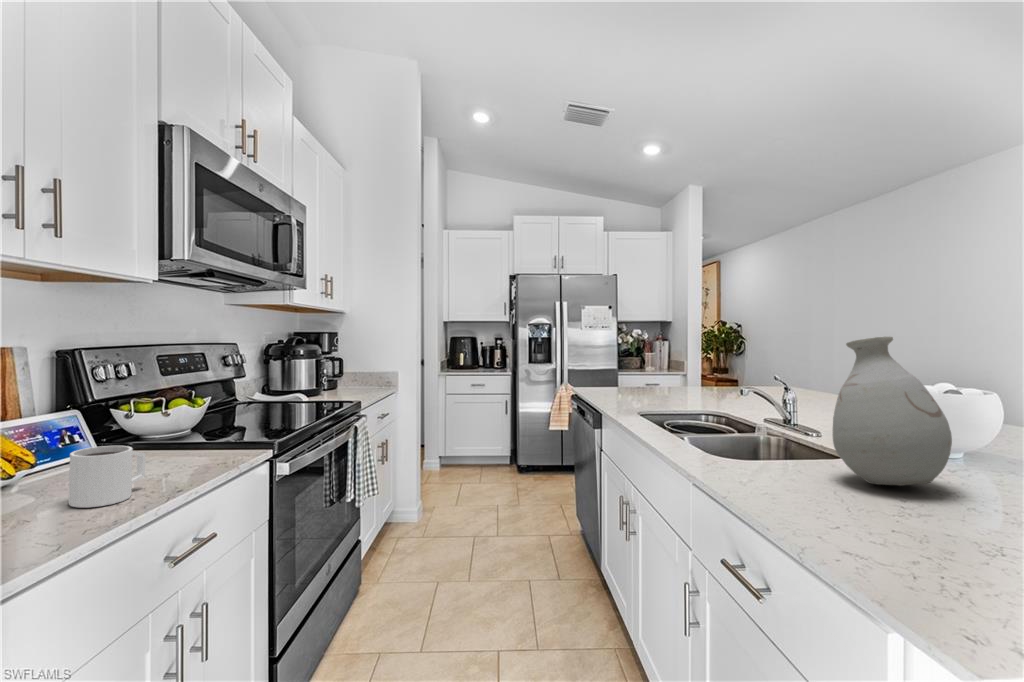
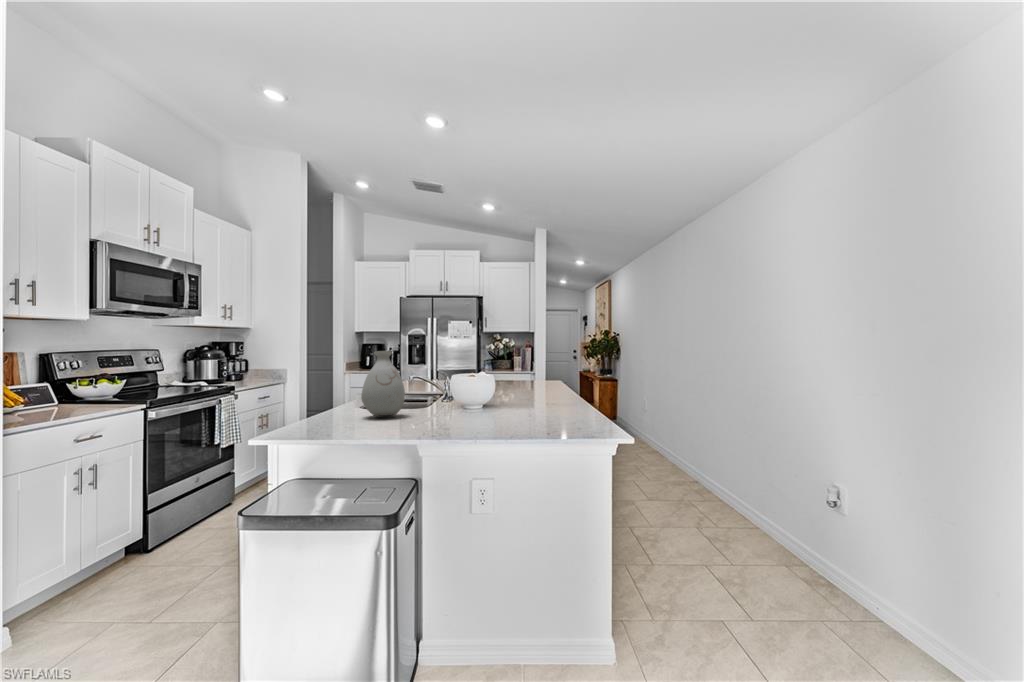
mug: present [69,446,146,507] -> none [33,395,68,418]

